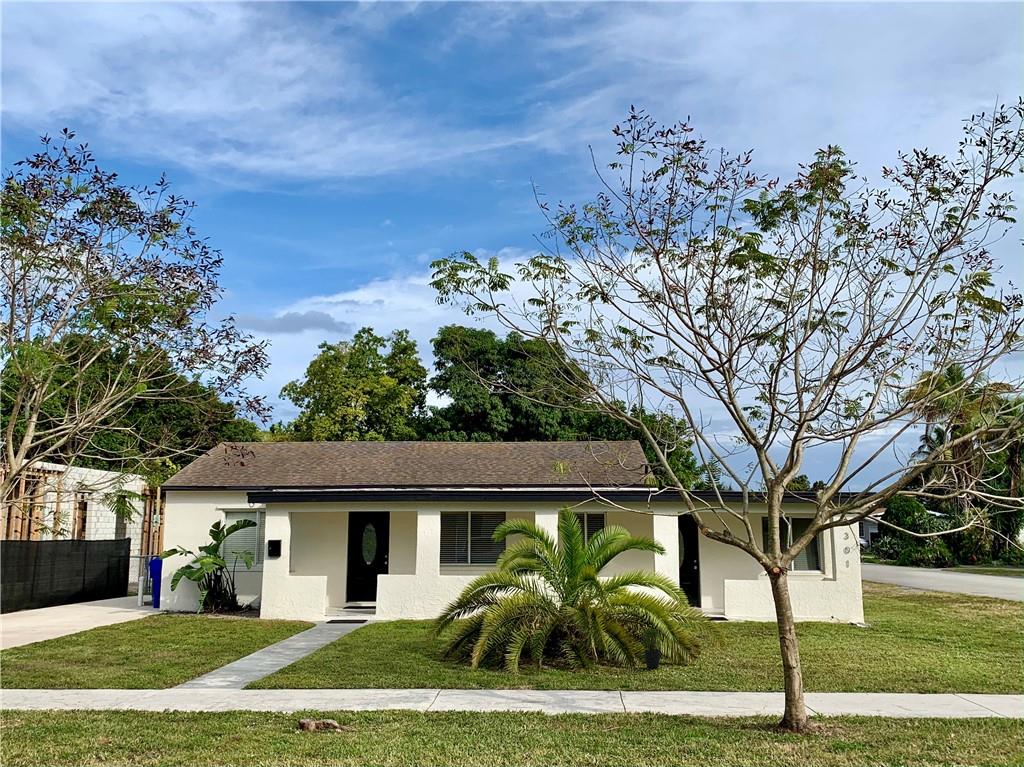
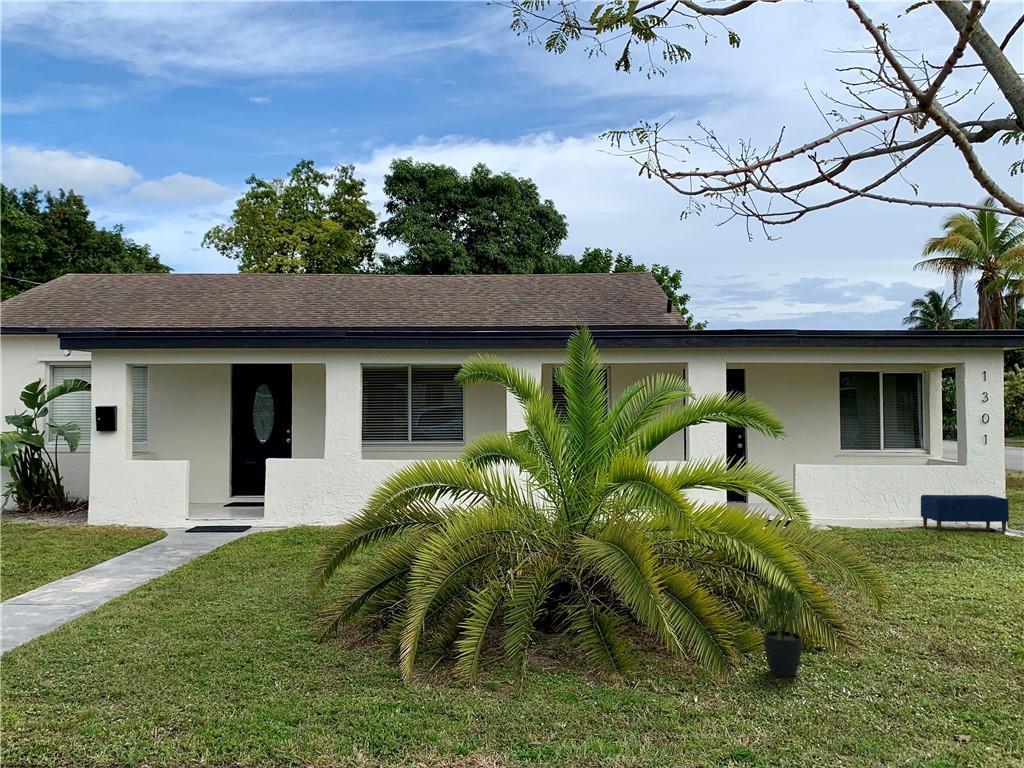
bench: none [804,600,857,624] -> present [921,495,1009,532]

